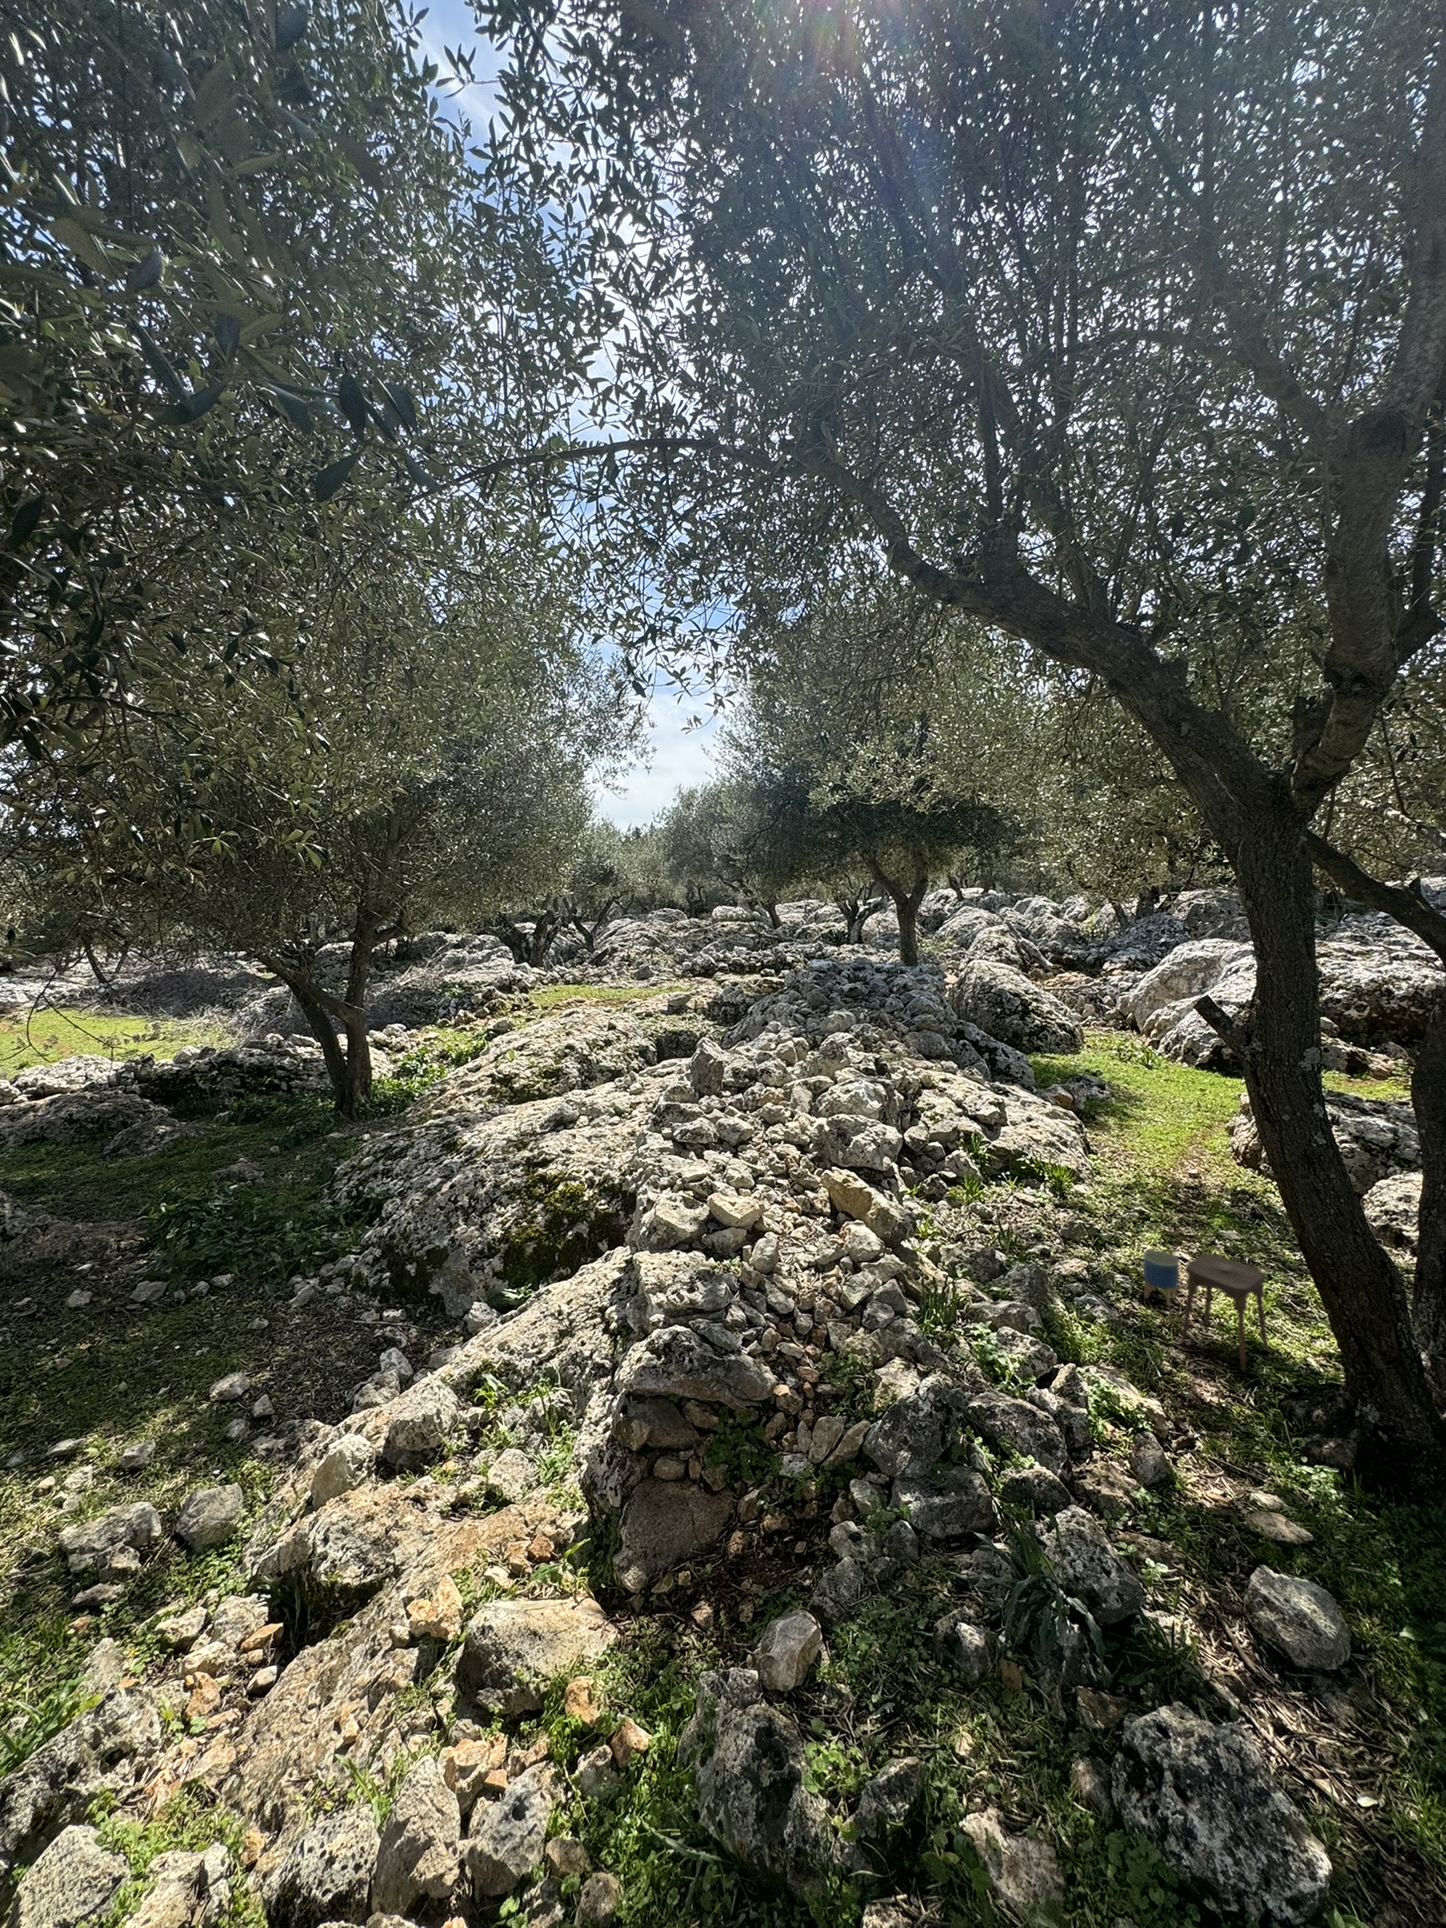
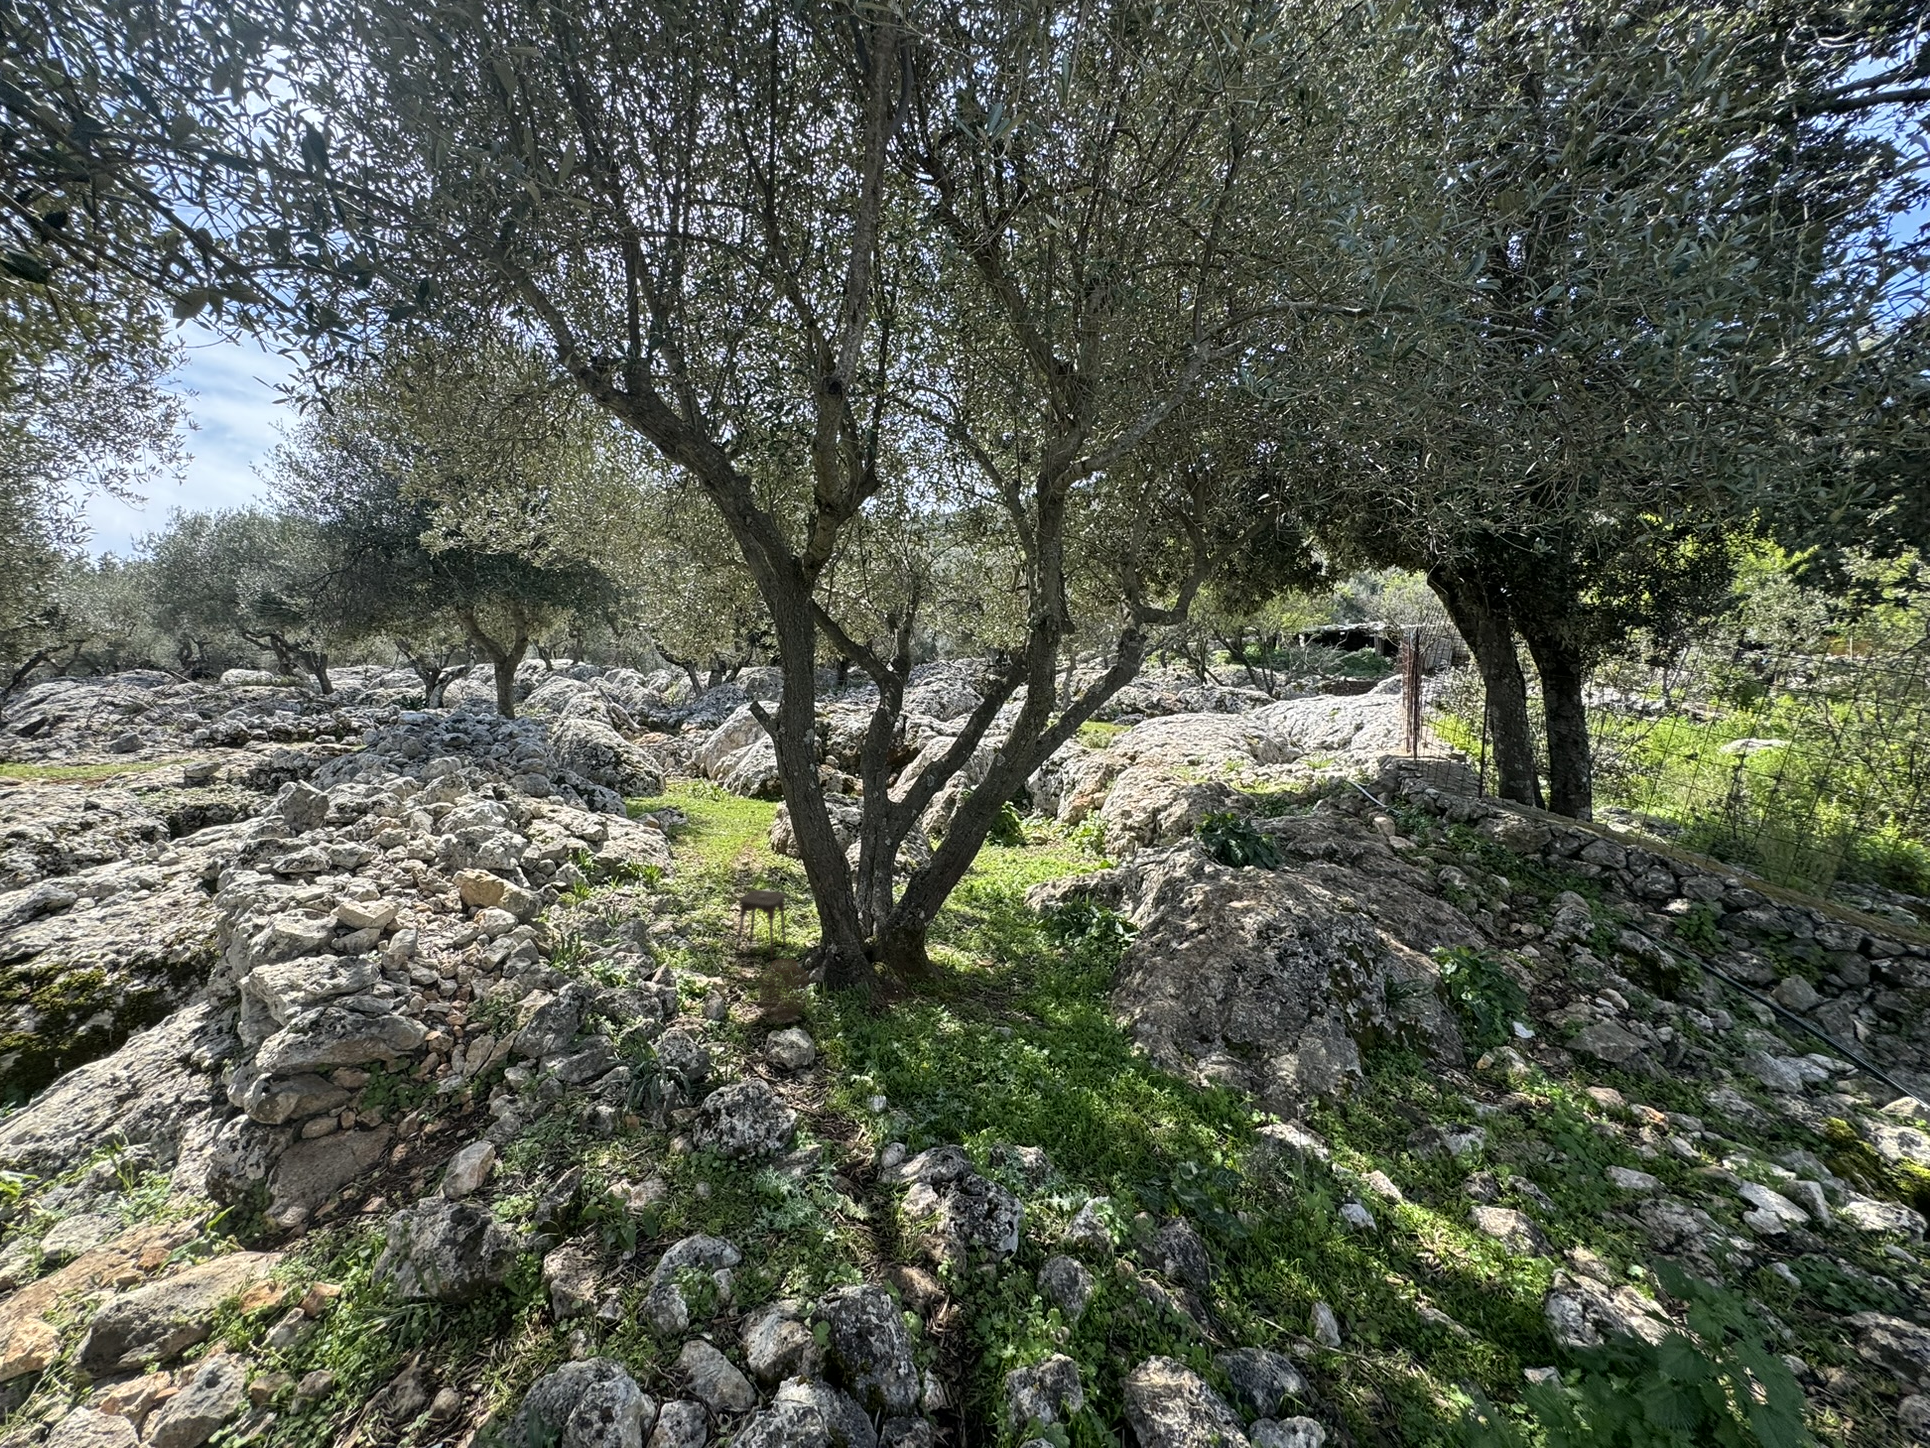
planter: present [1143,1250,1179,1307] -> none [712,900,735,937]
woven basket: none [1223,1402,1319,1508] -> present [759,959,809,1019]

